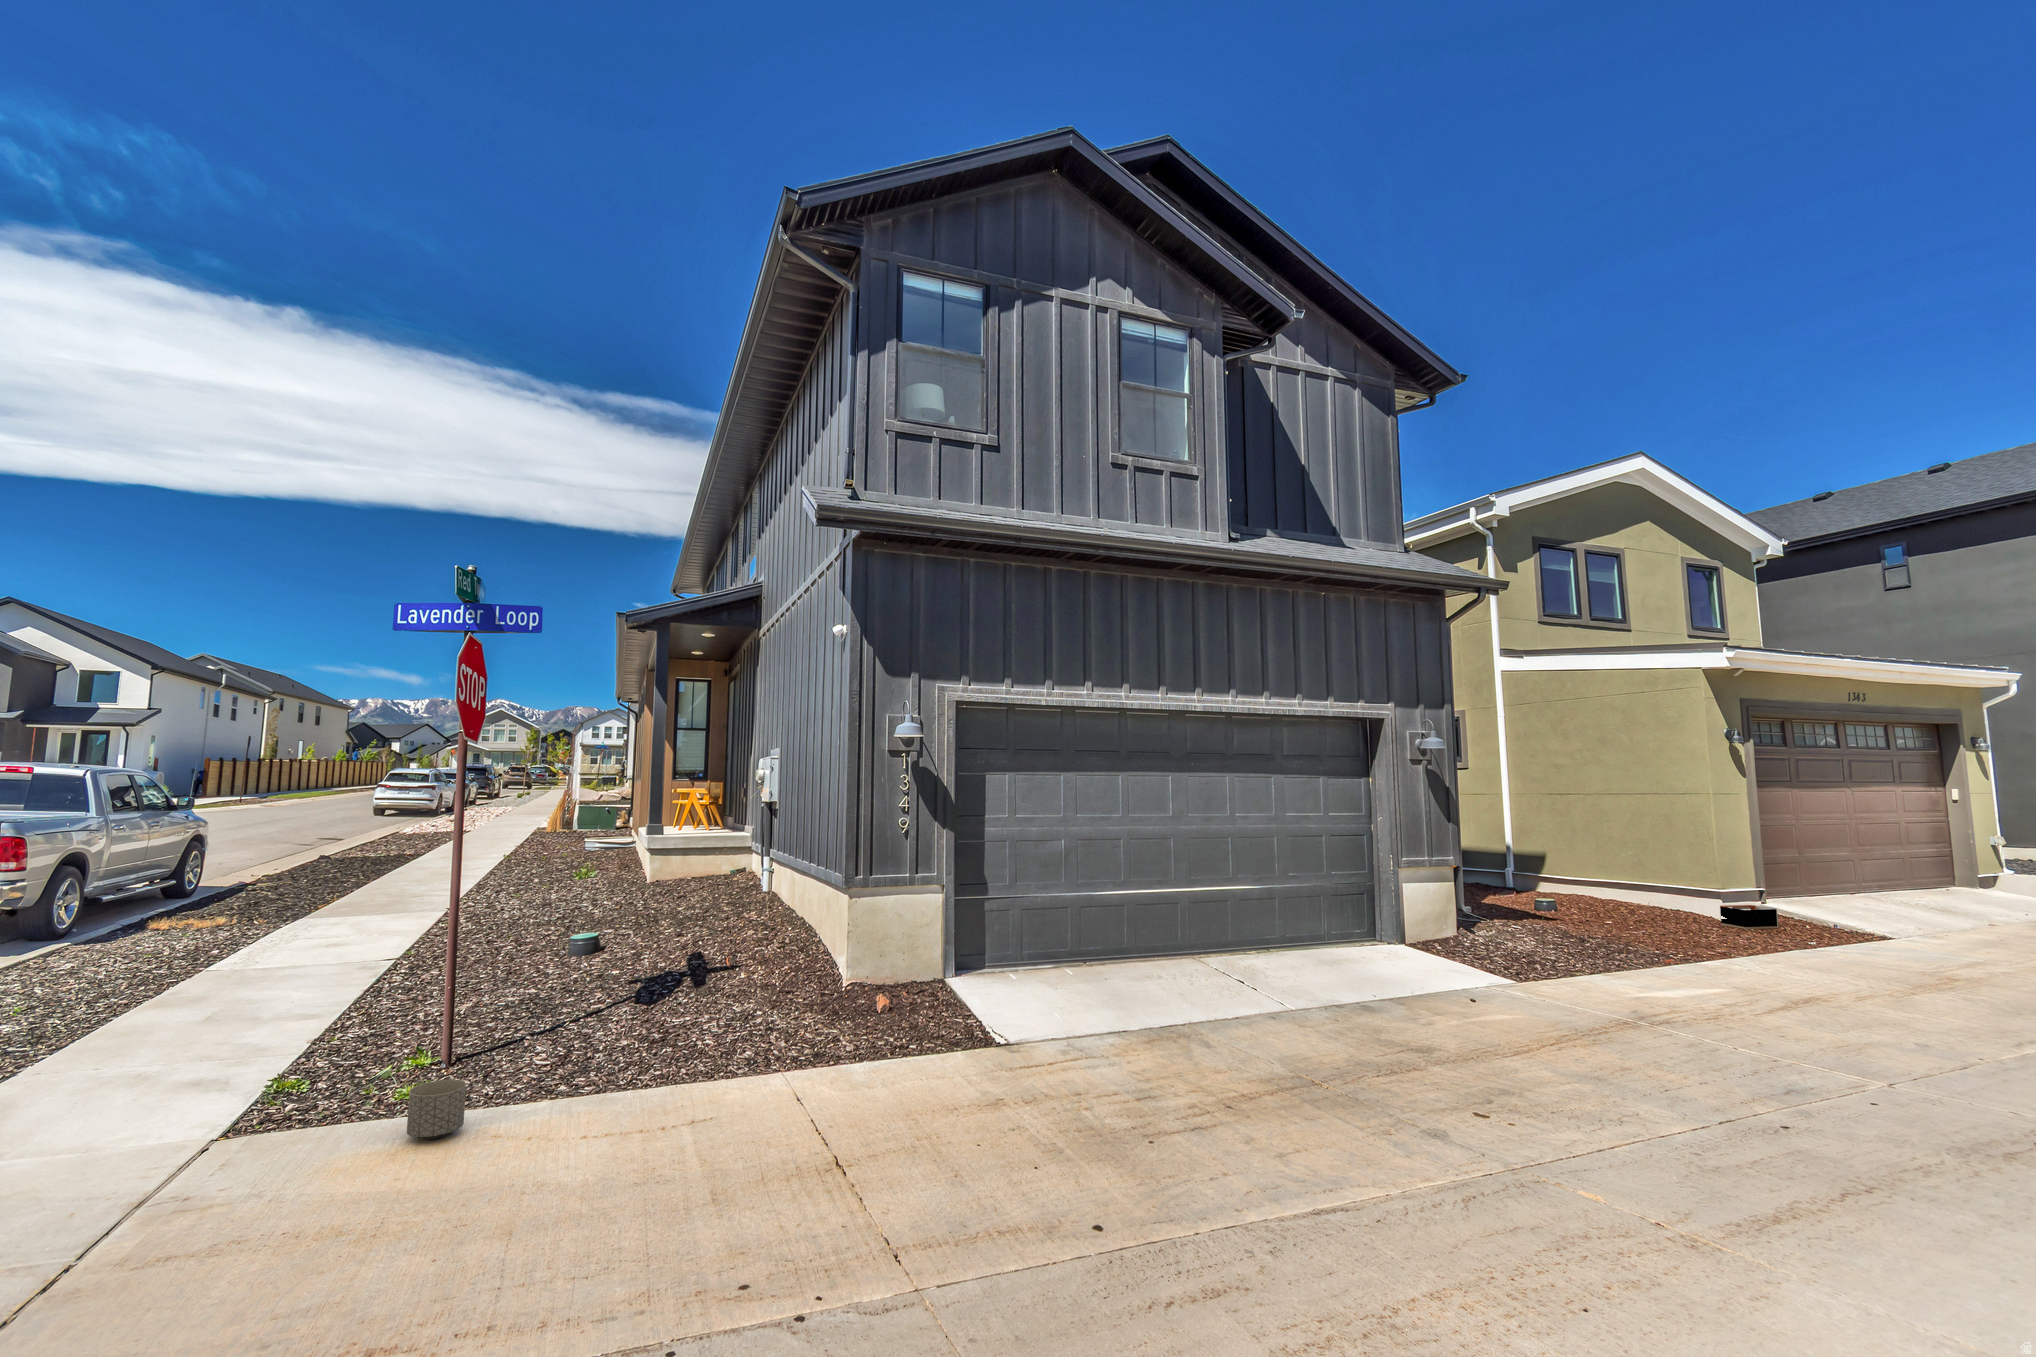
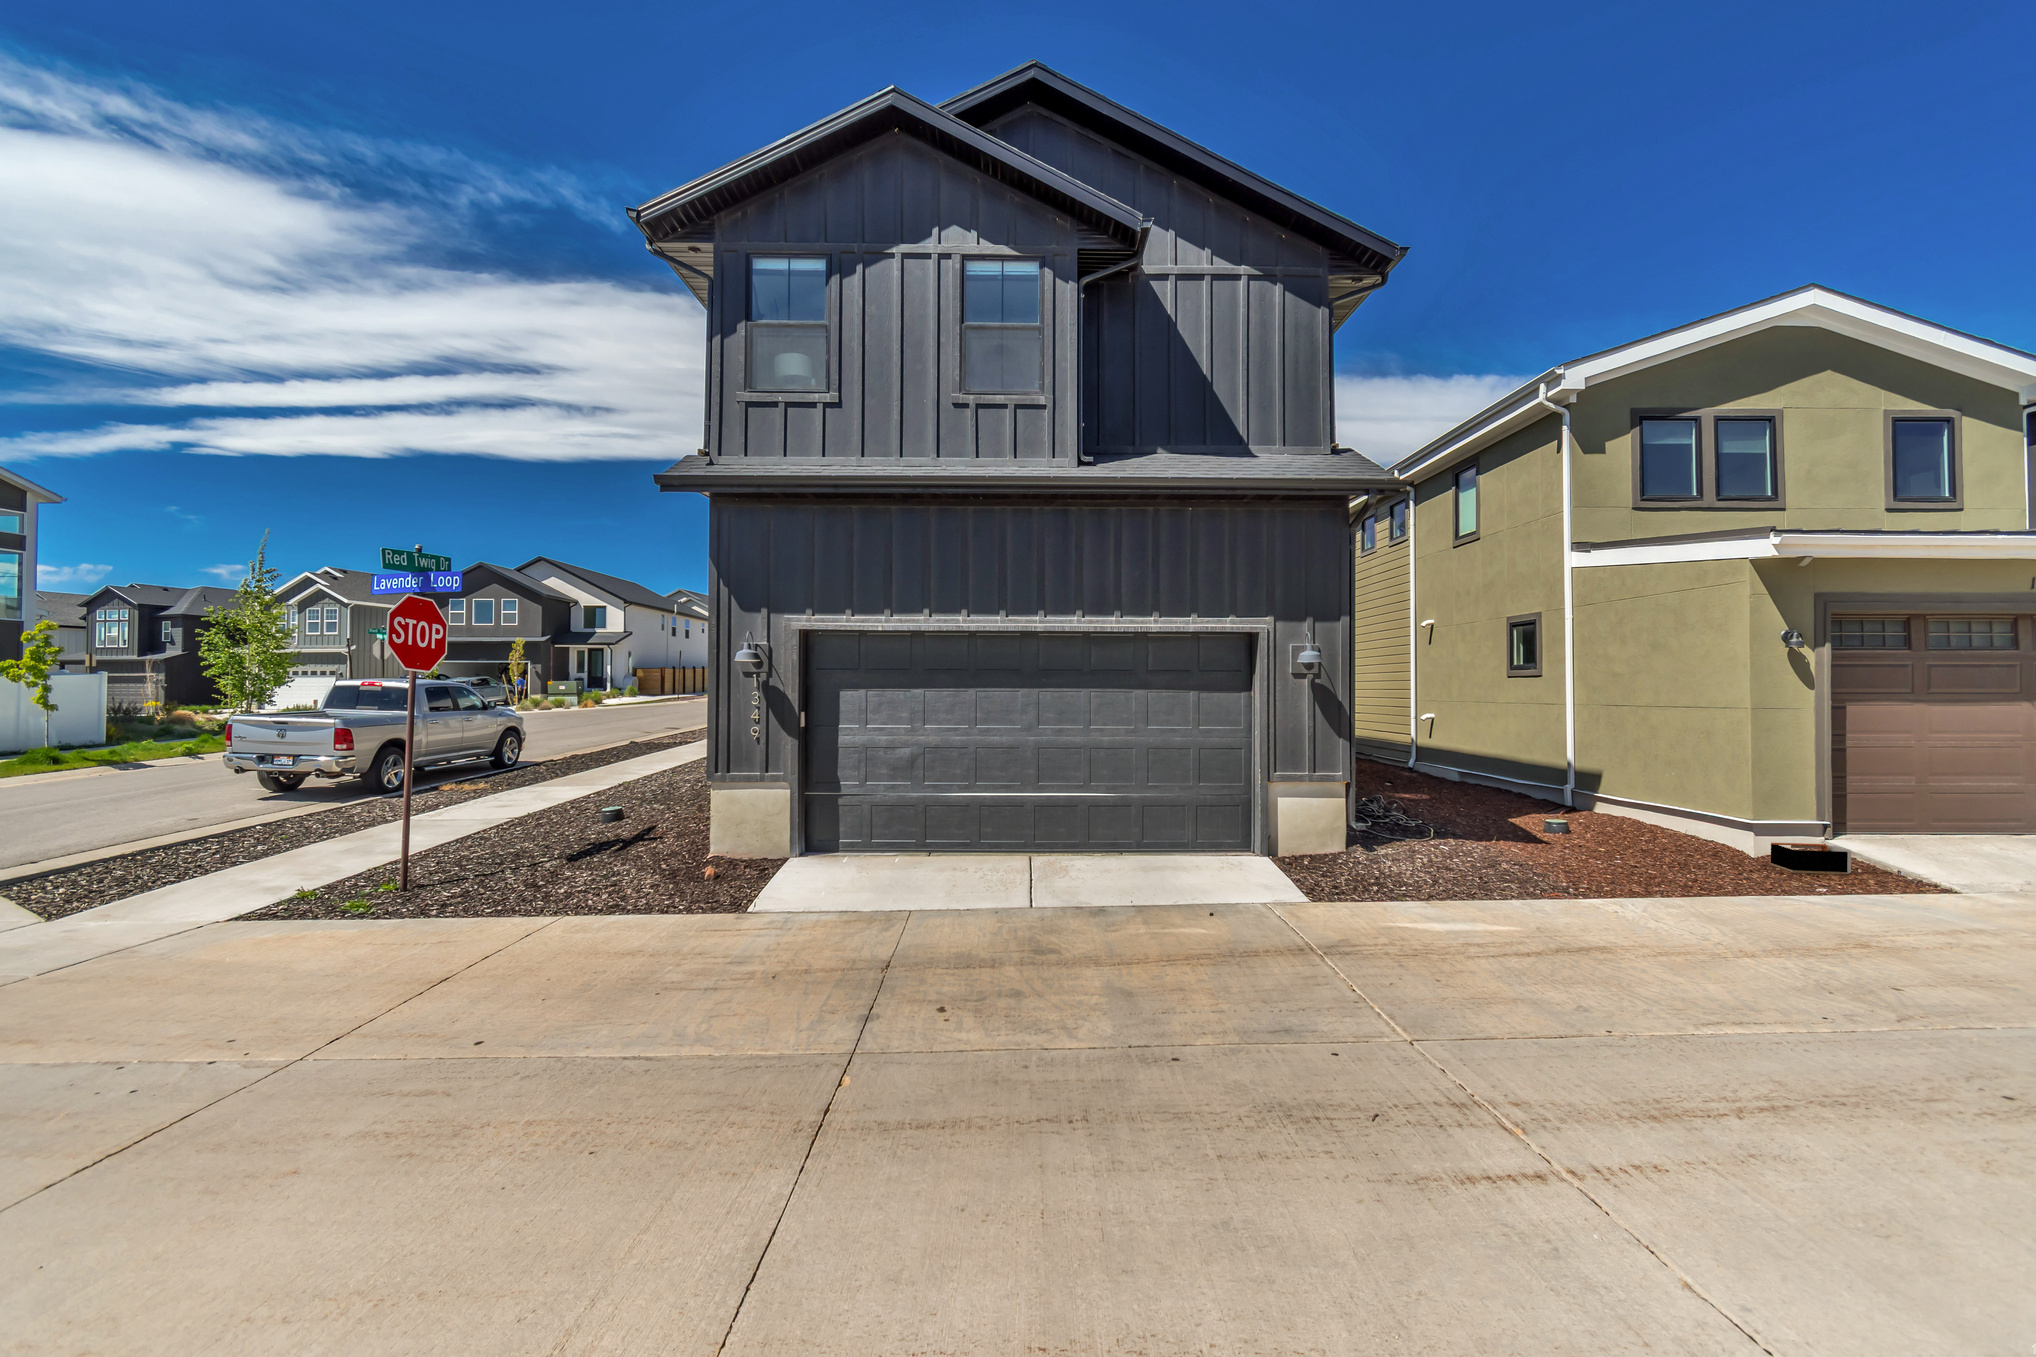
planter: present [407,1080,466,1140] -> none [275,906,318,942]

